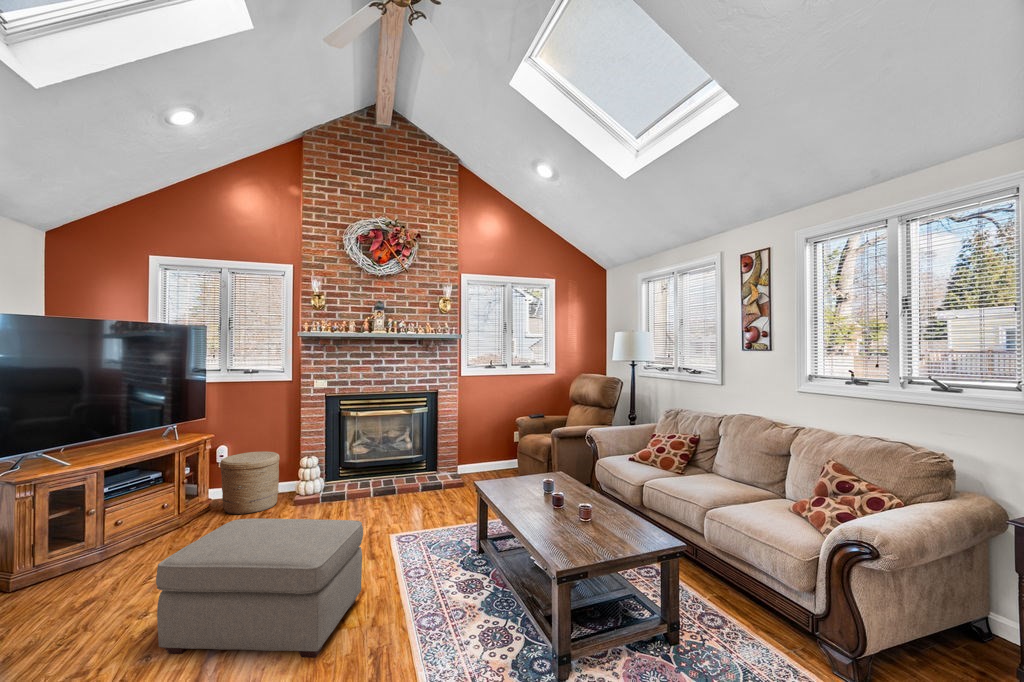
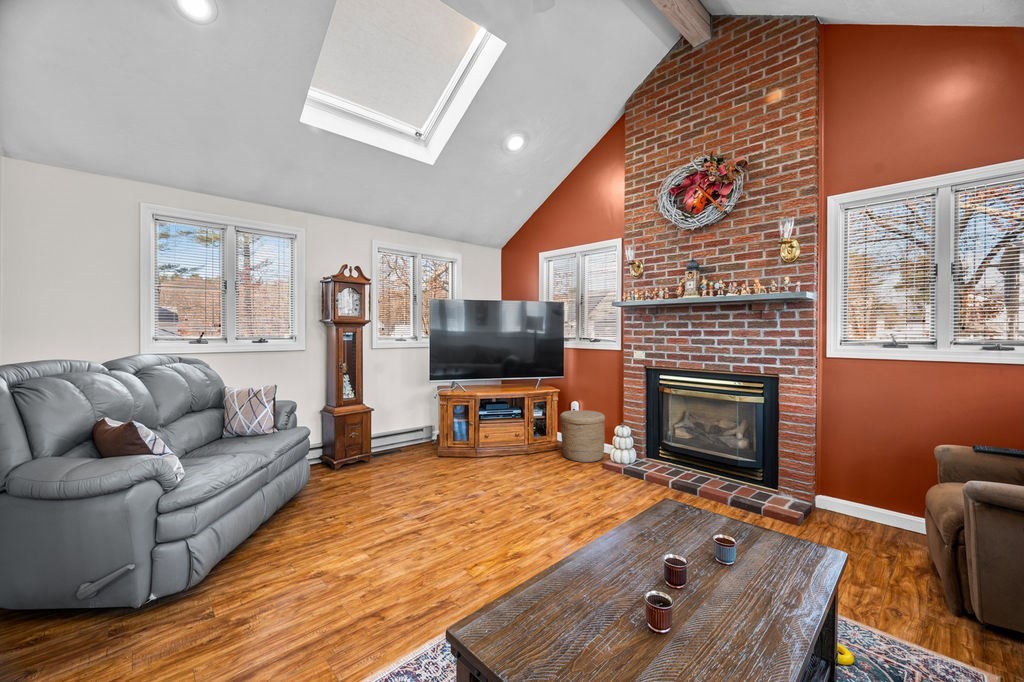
ottoman: present [156,519,363,658] -> none [382,450,486,575]

